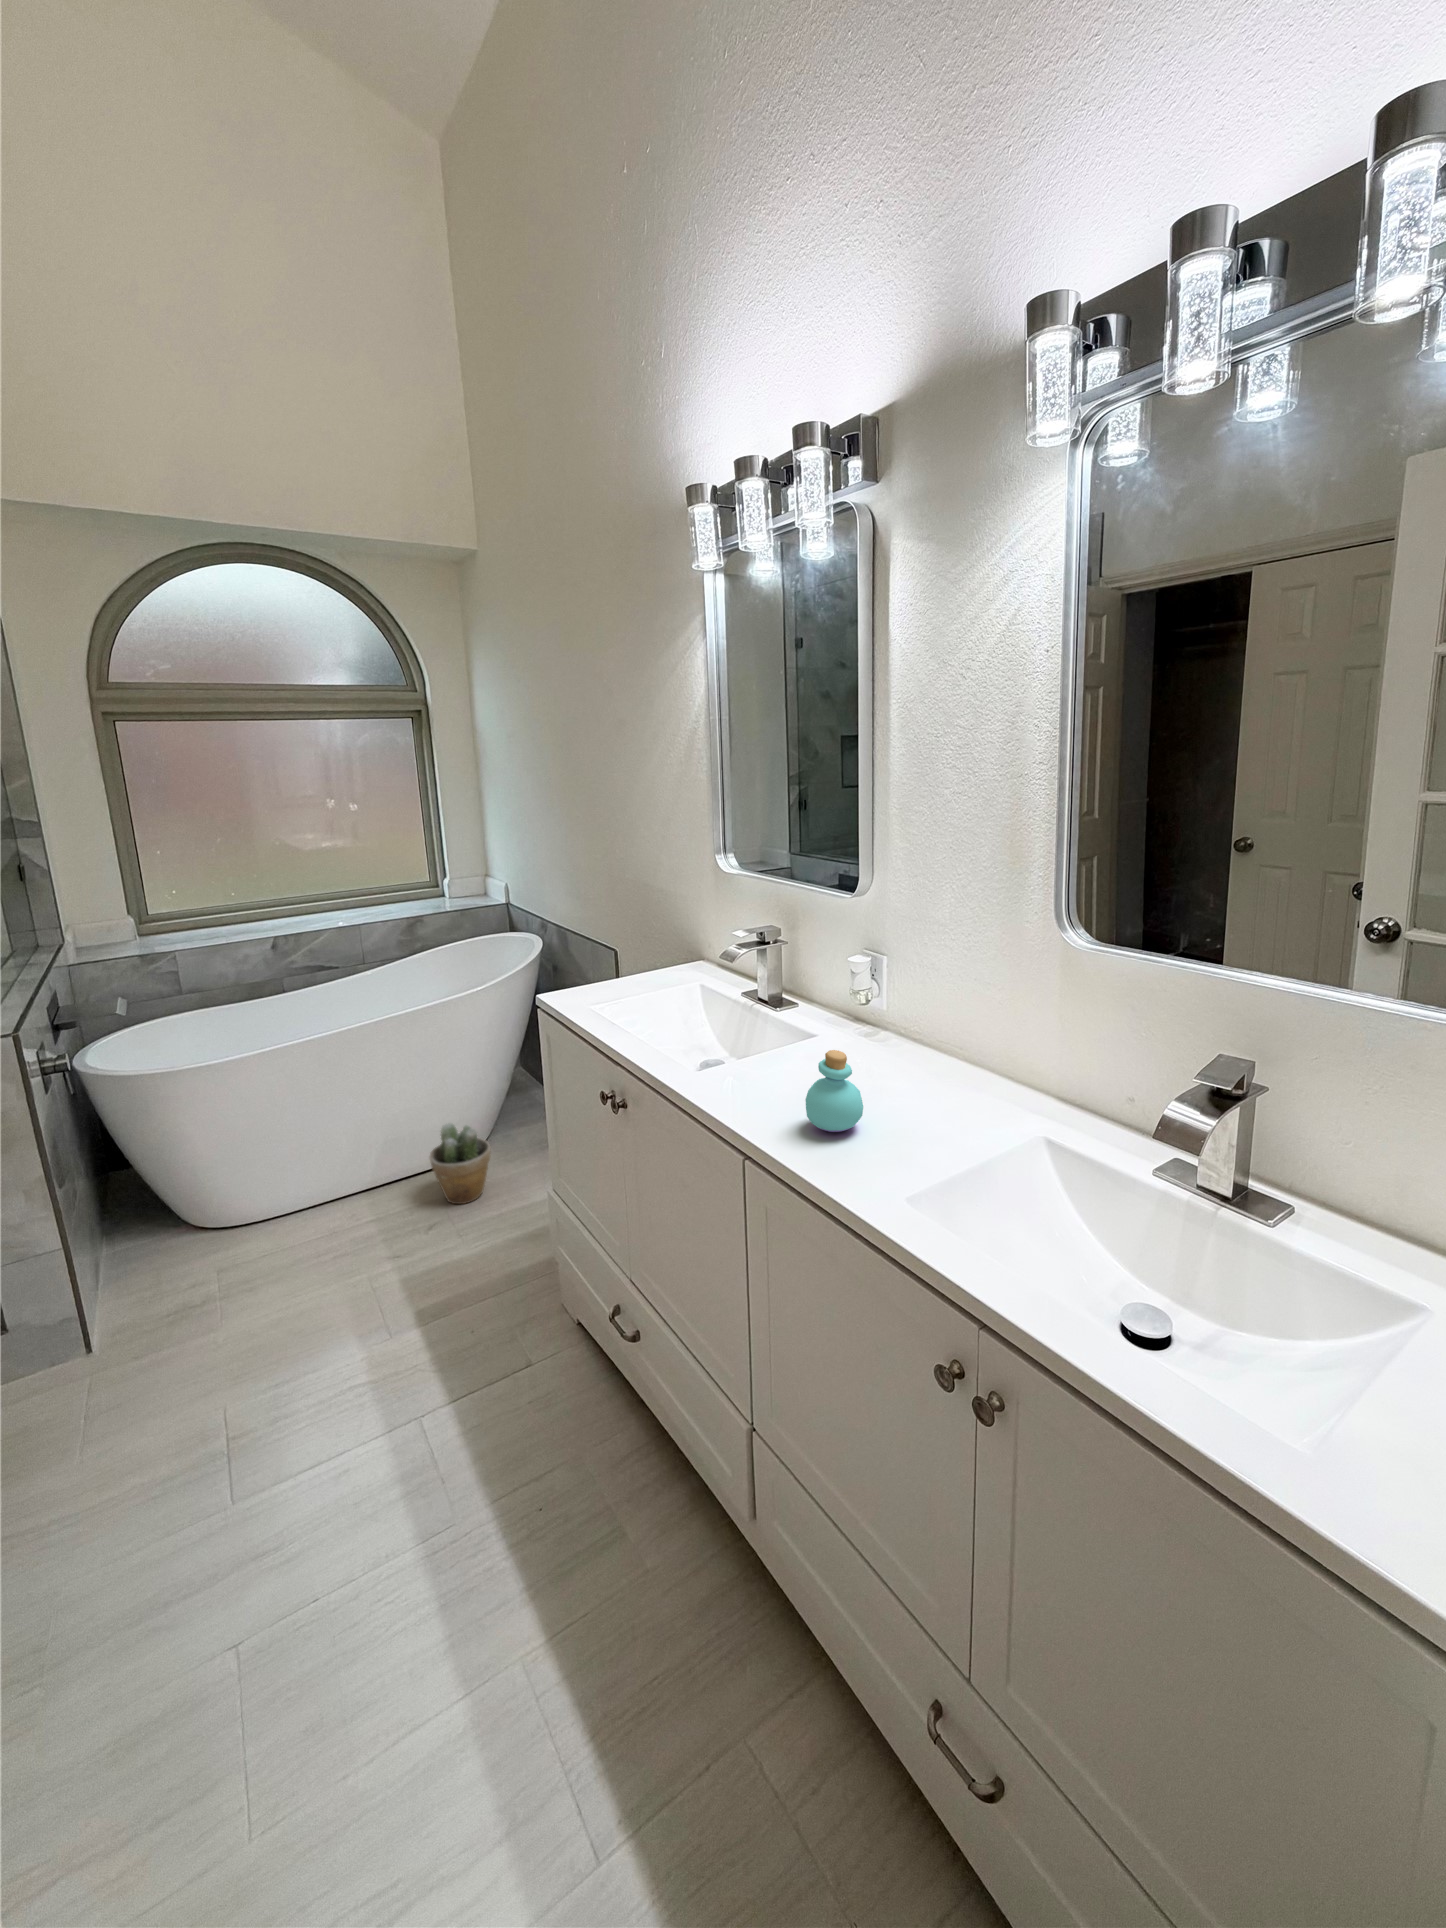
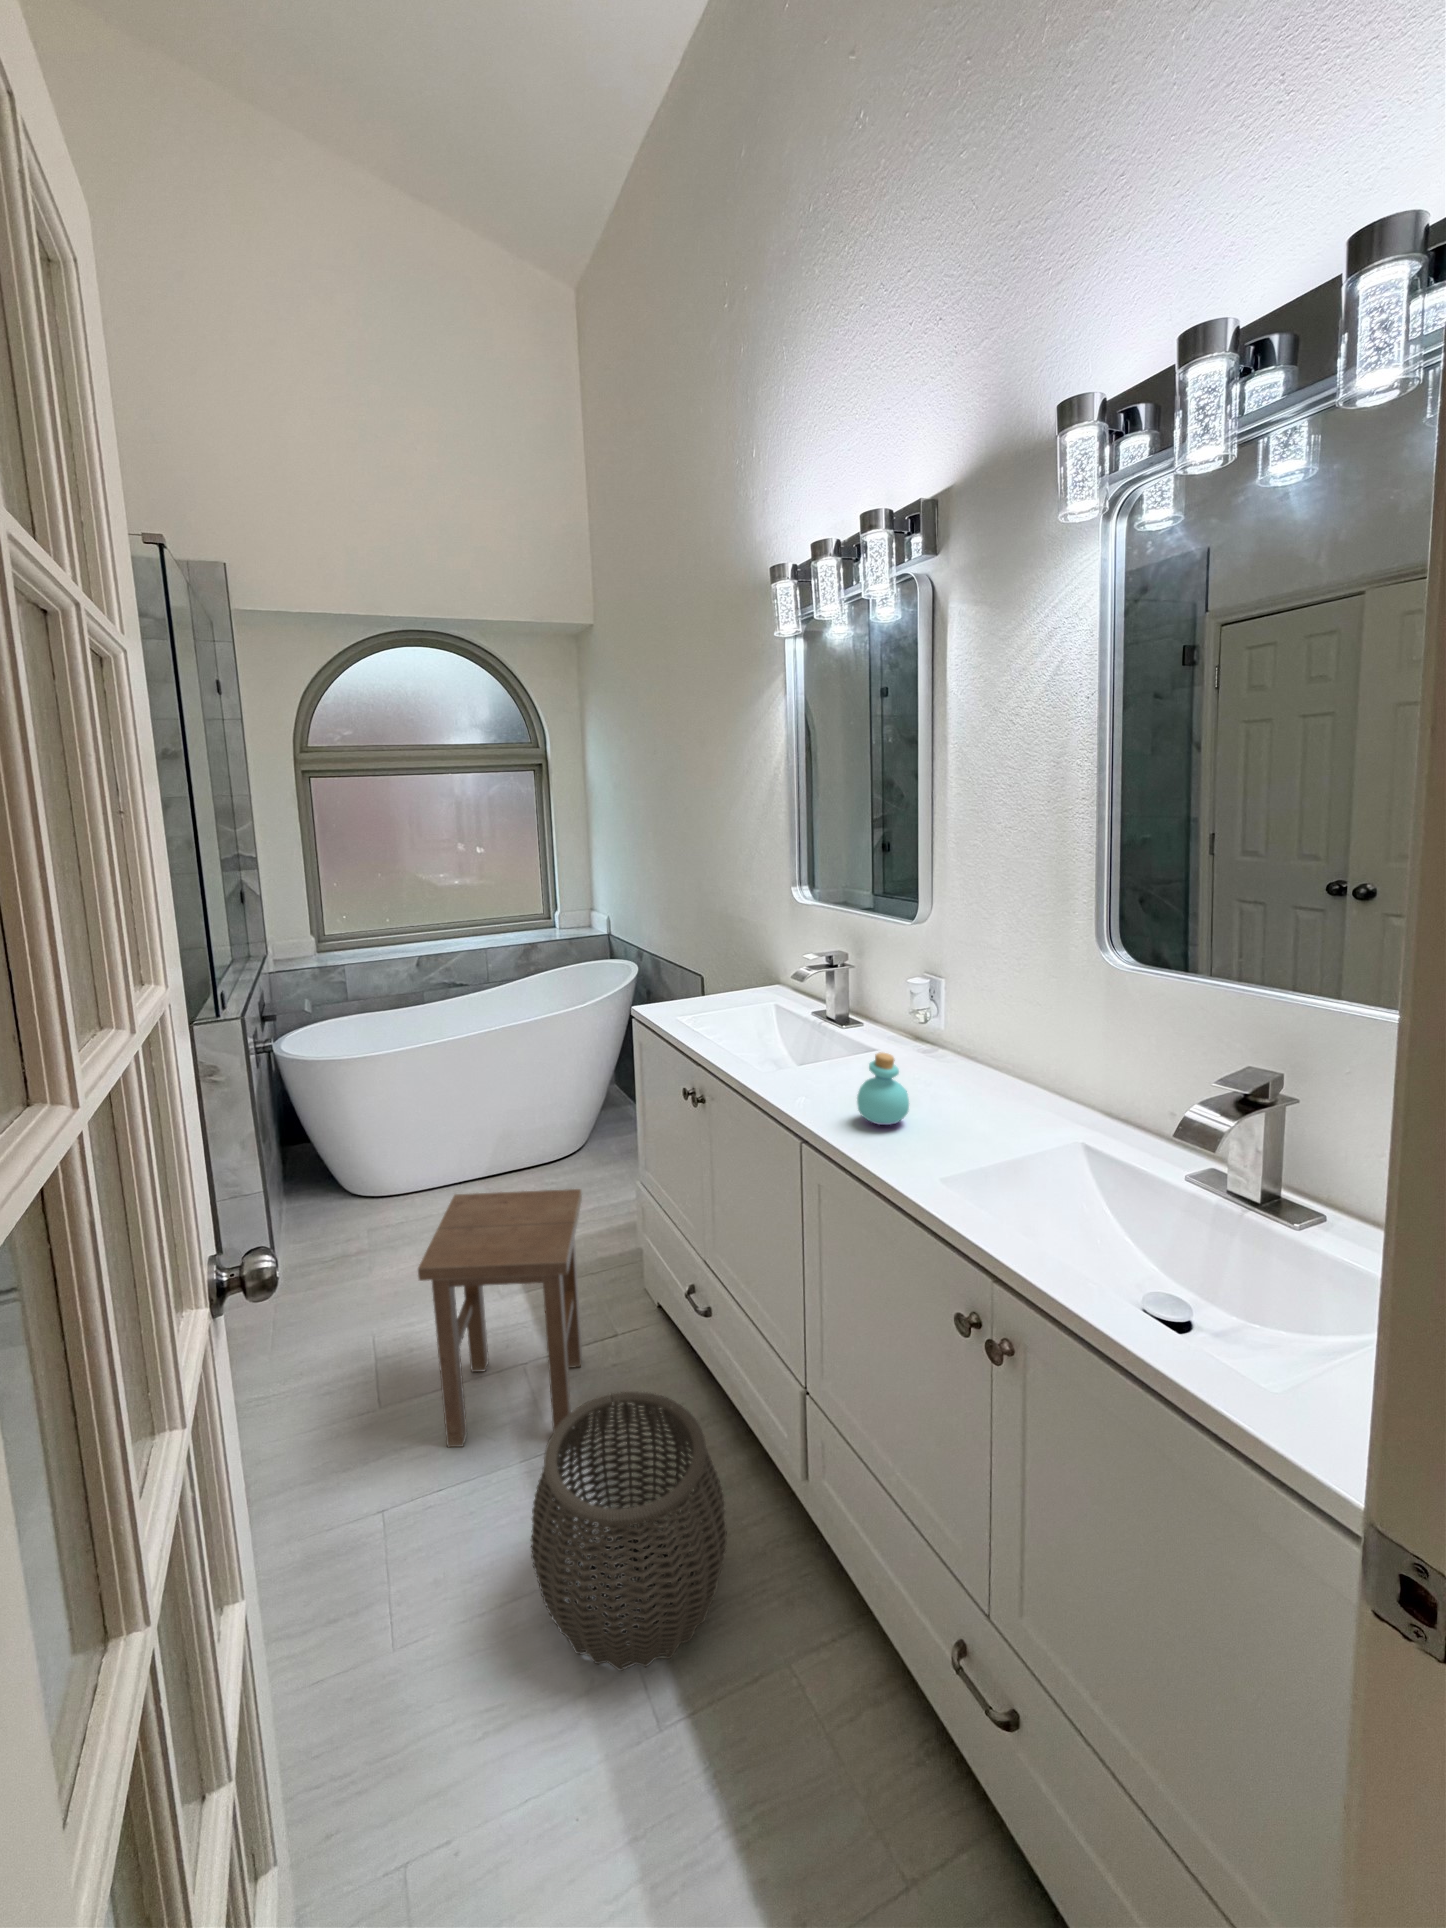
potted plant: present [430,1124,491,1204] -> none [538,1123,590,1195]
stool: none [271,1211,488,1539] -> present [418,1189,582,1447]
woven basket: none [430,1451,667,1791] -> present [531,1391,727,1671]

